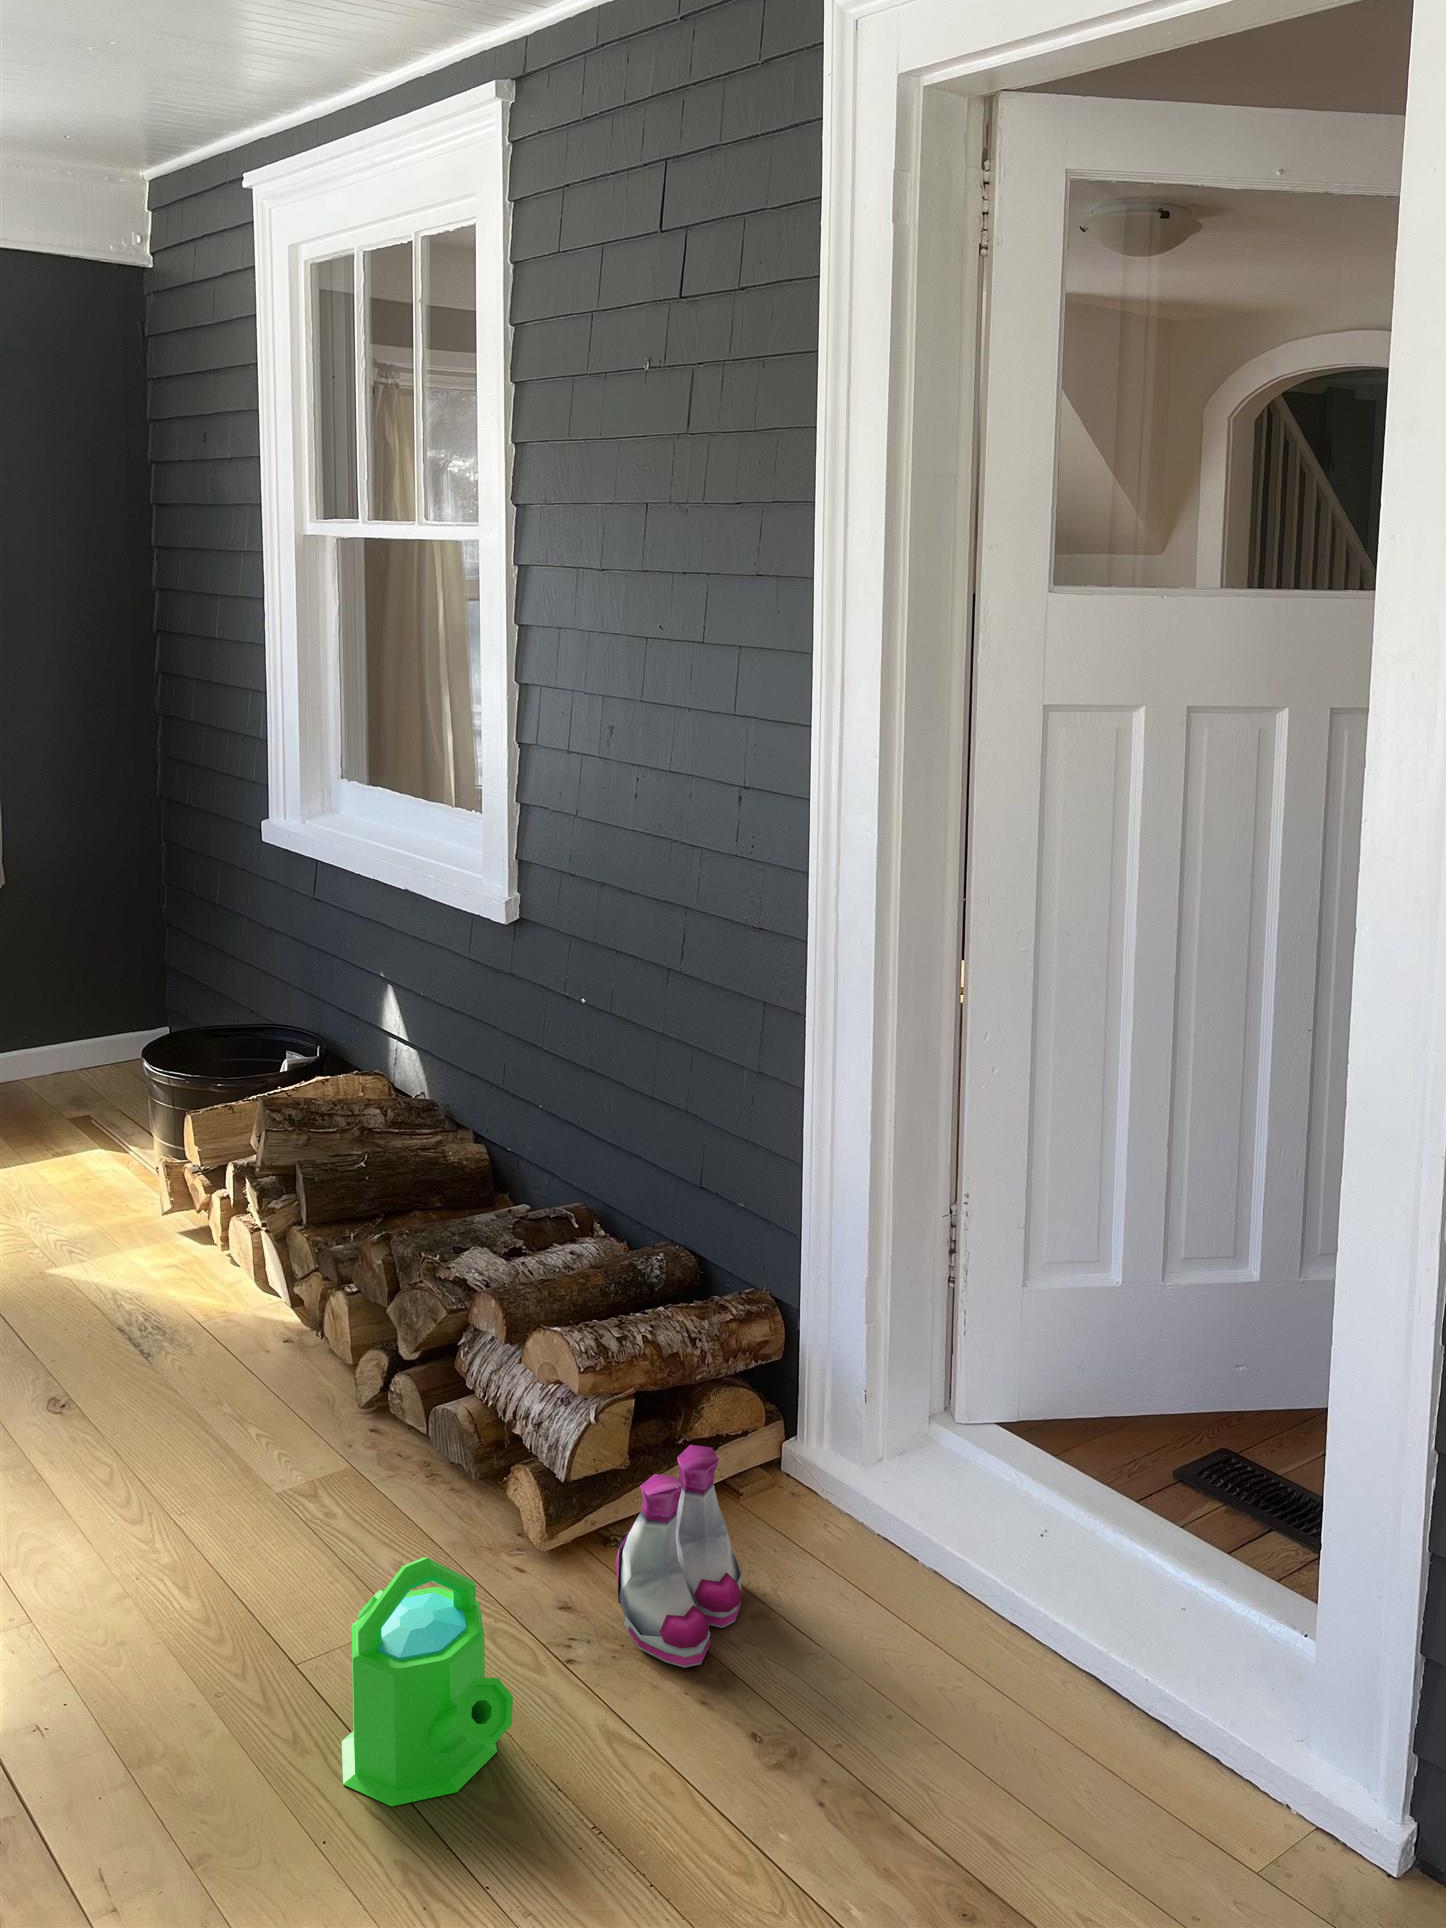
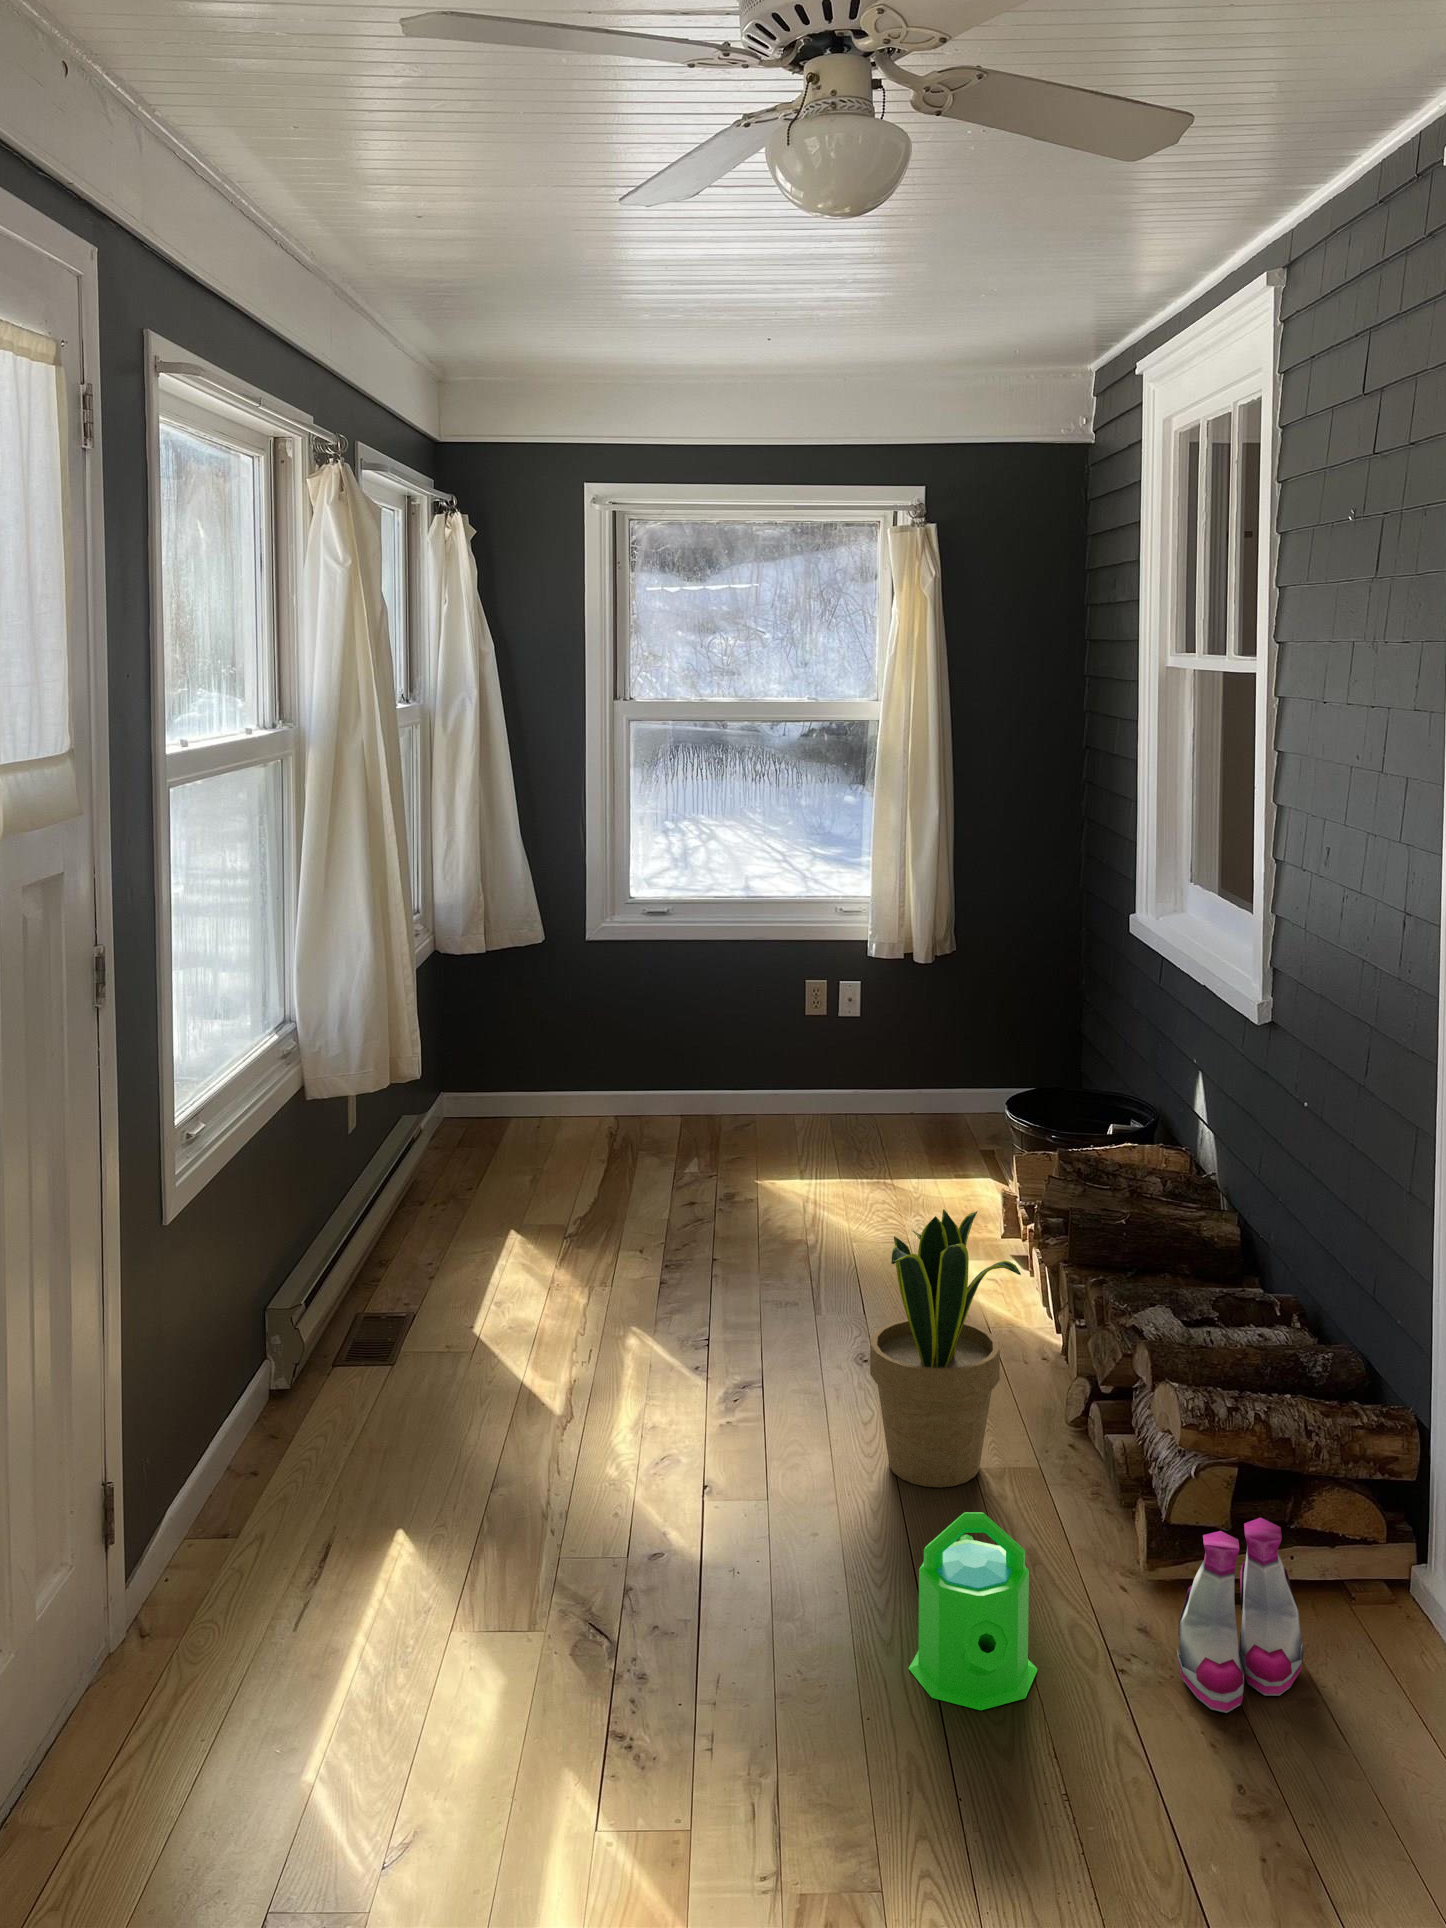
potted plant: none [136,1193,335,1550] -> present [870,1209,1021,1488]

